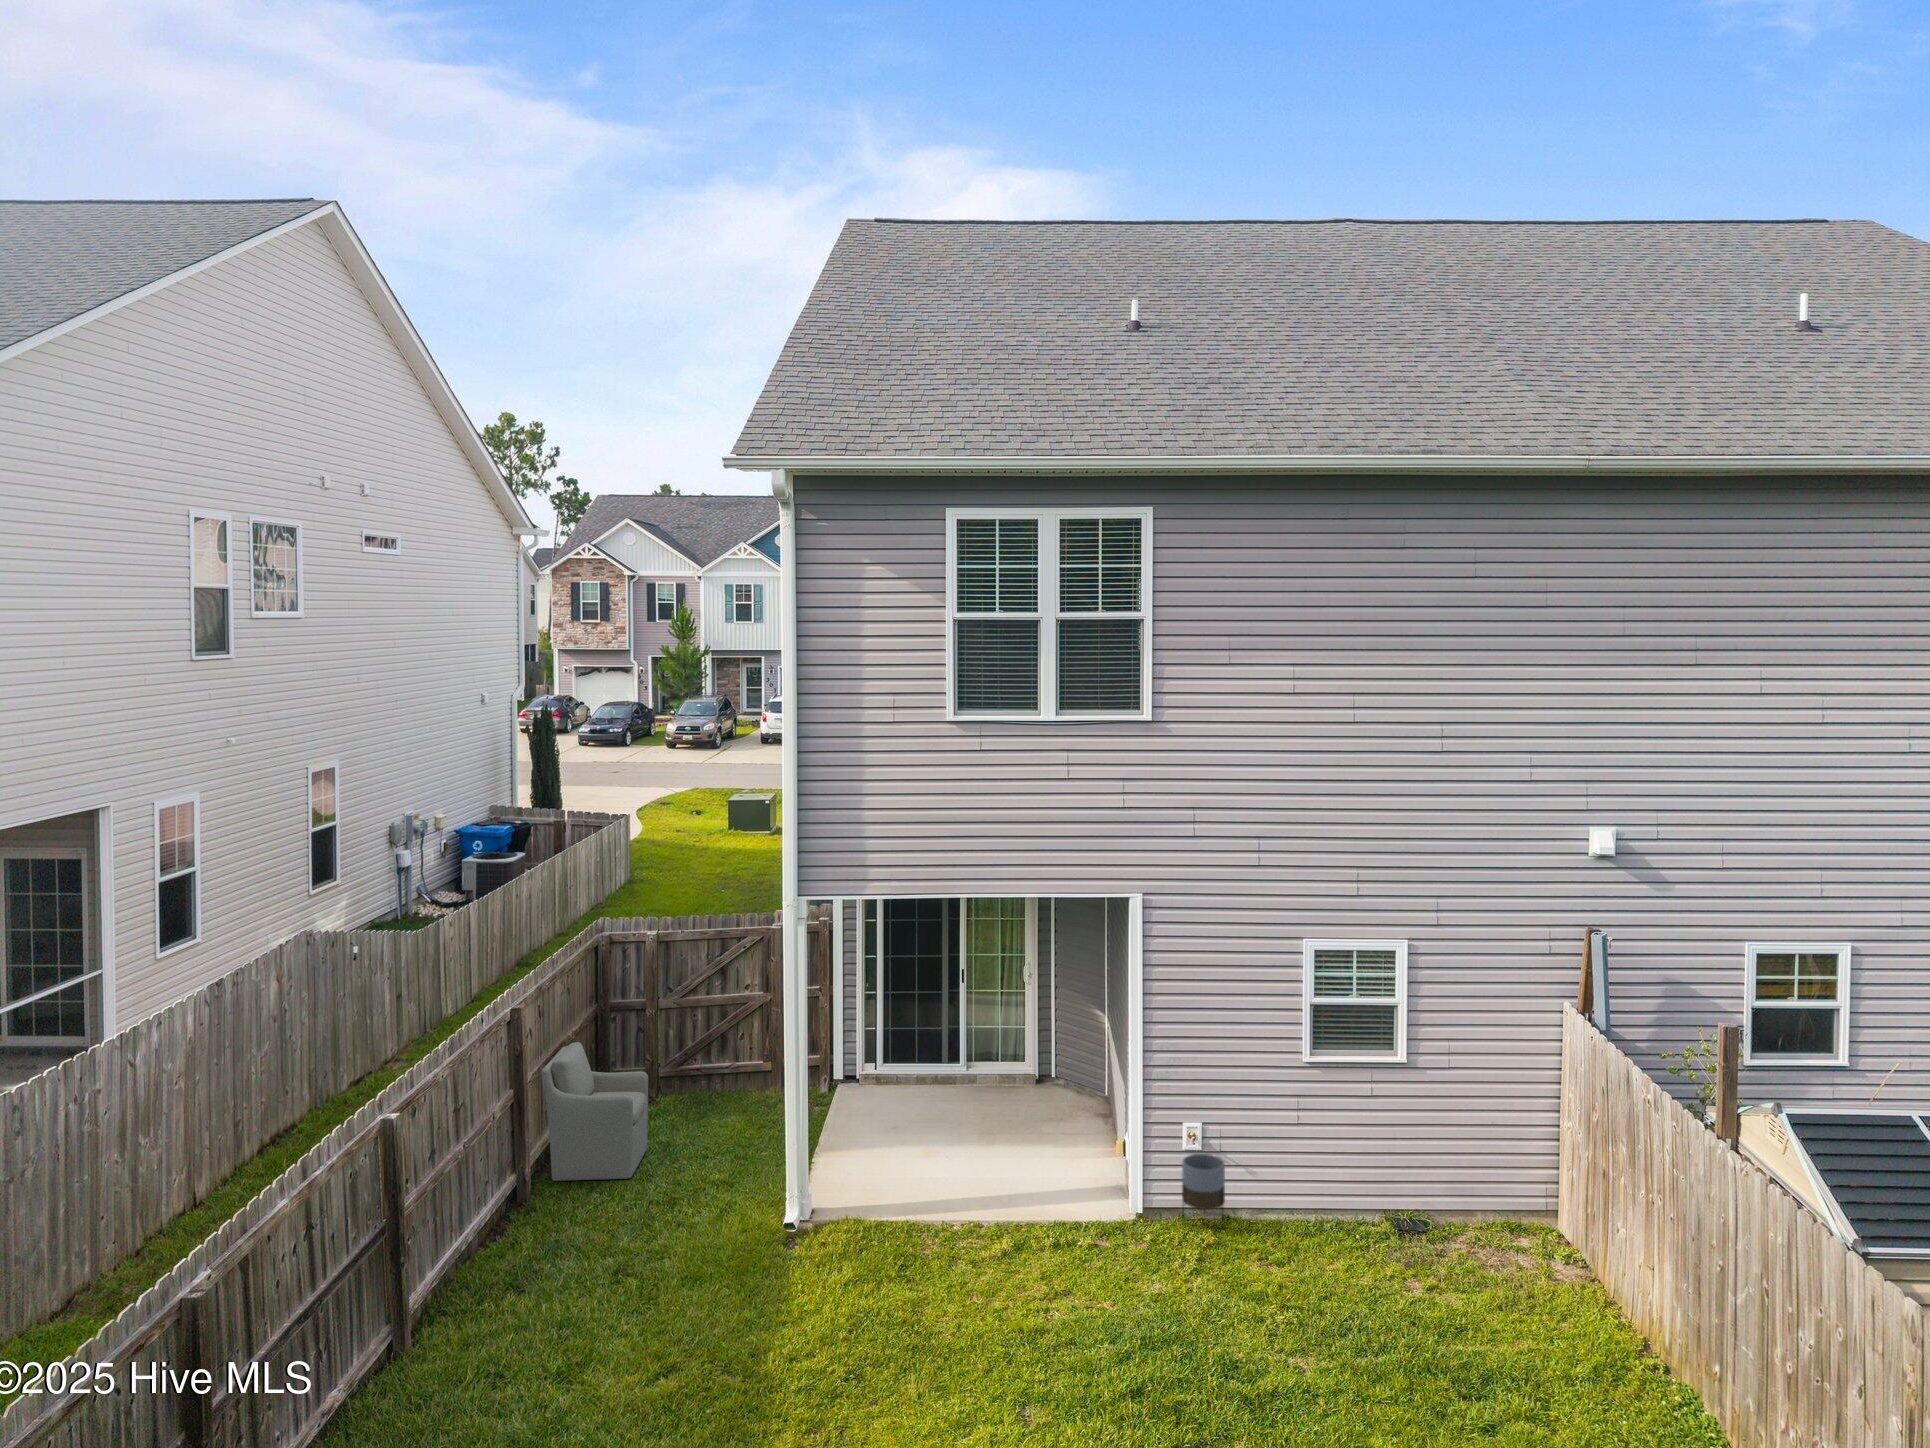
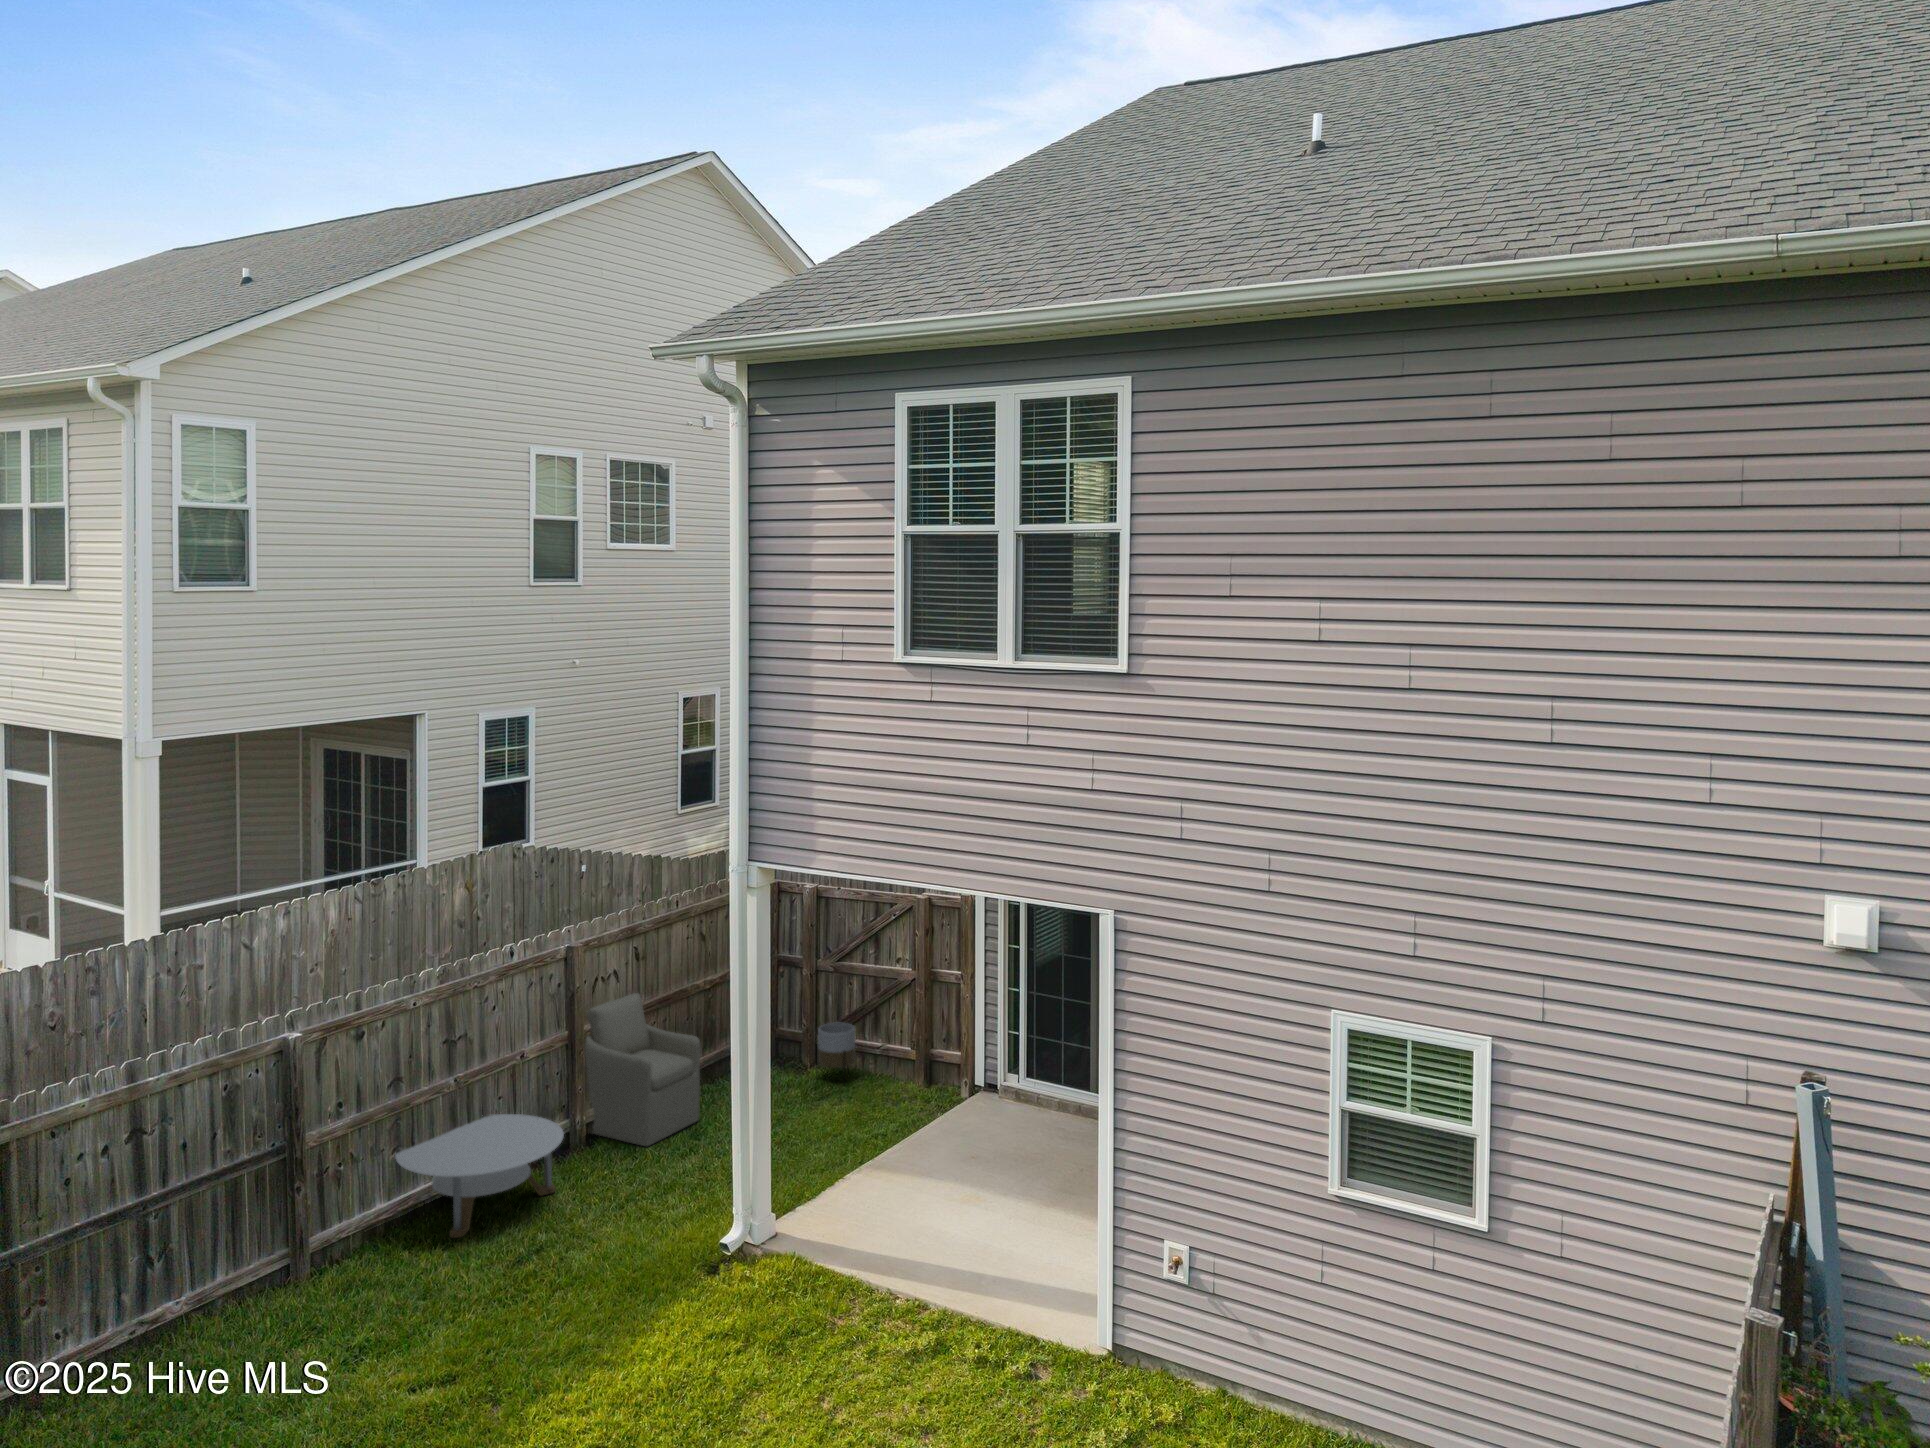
planter: present [1182,1154,1225,1210] -> present [816,1023,855,1072]
round table: none [463,1165,626,1287] -> present [395,1114,564,1238]

